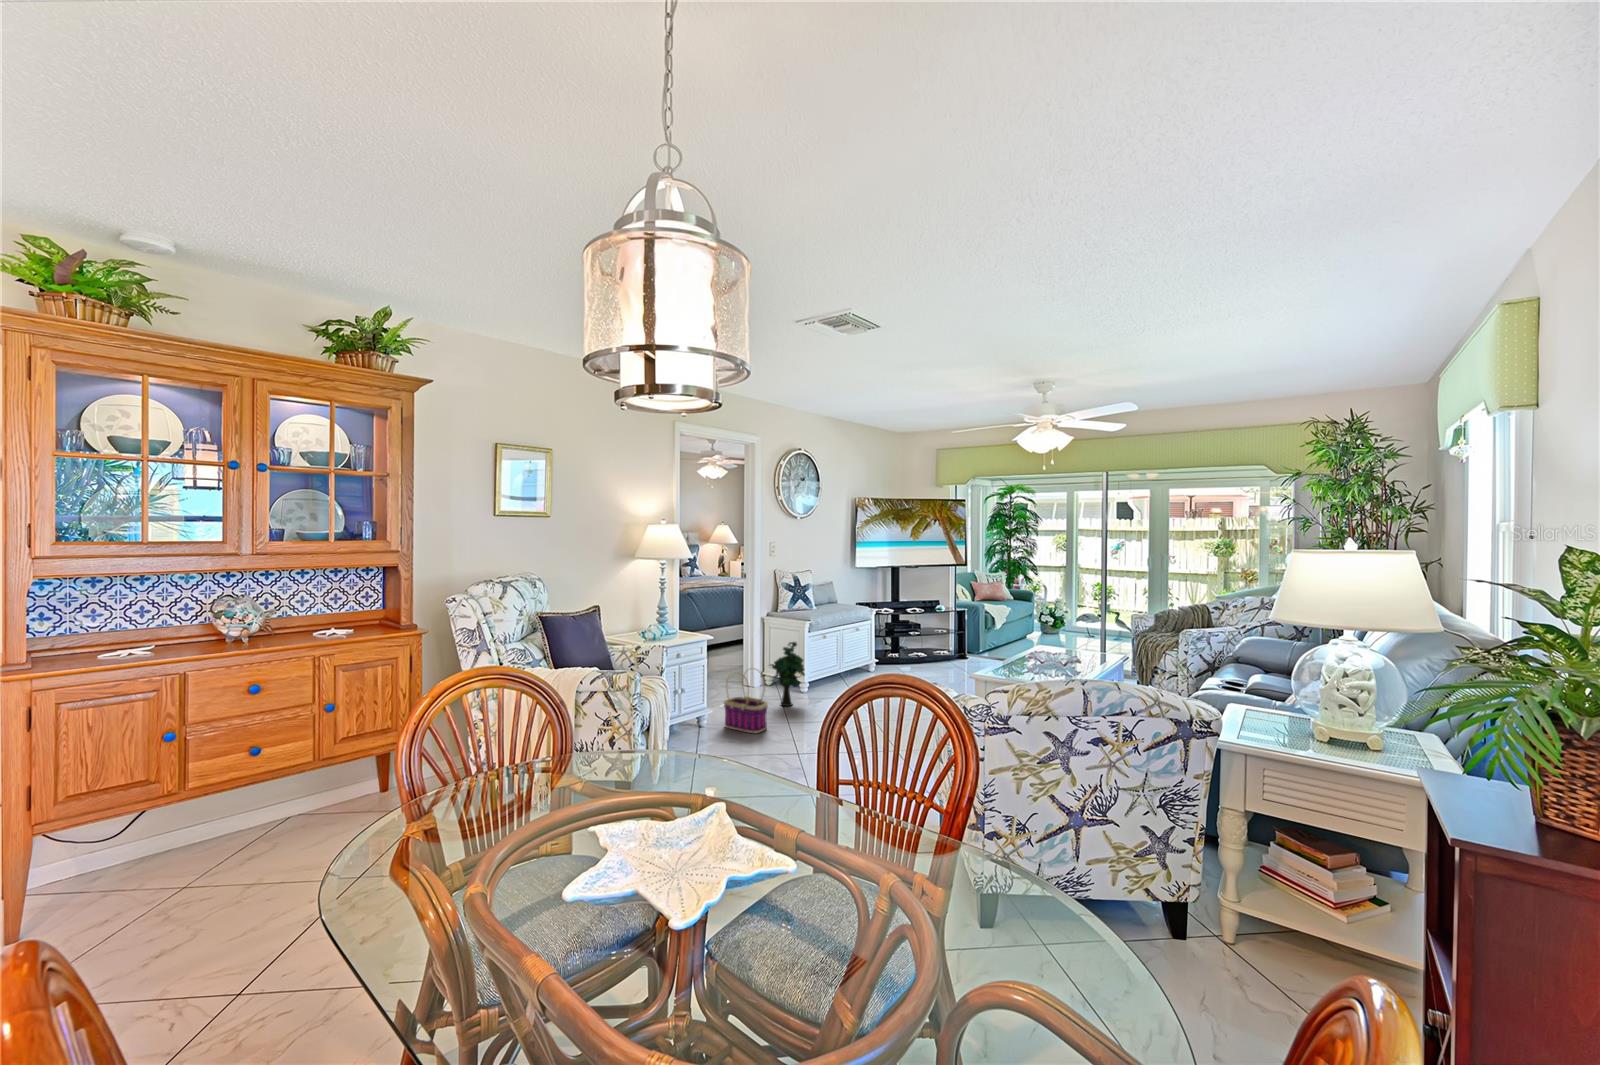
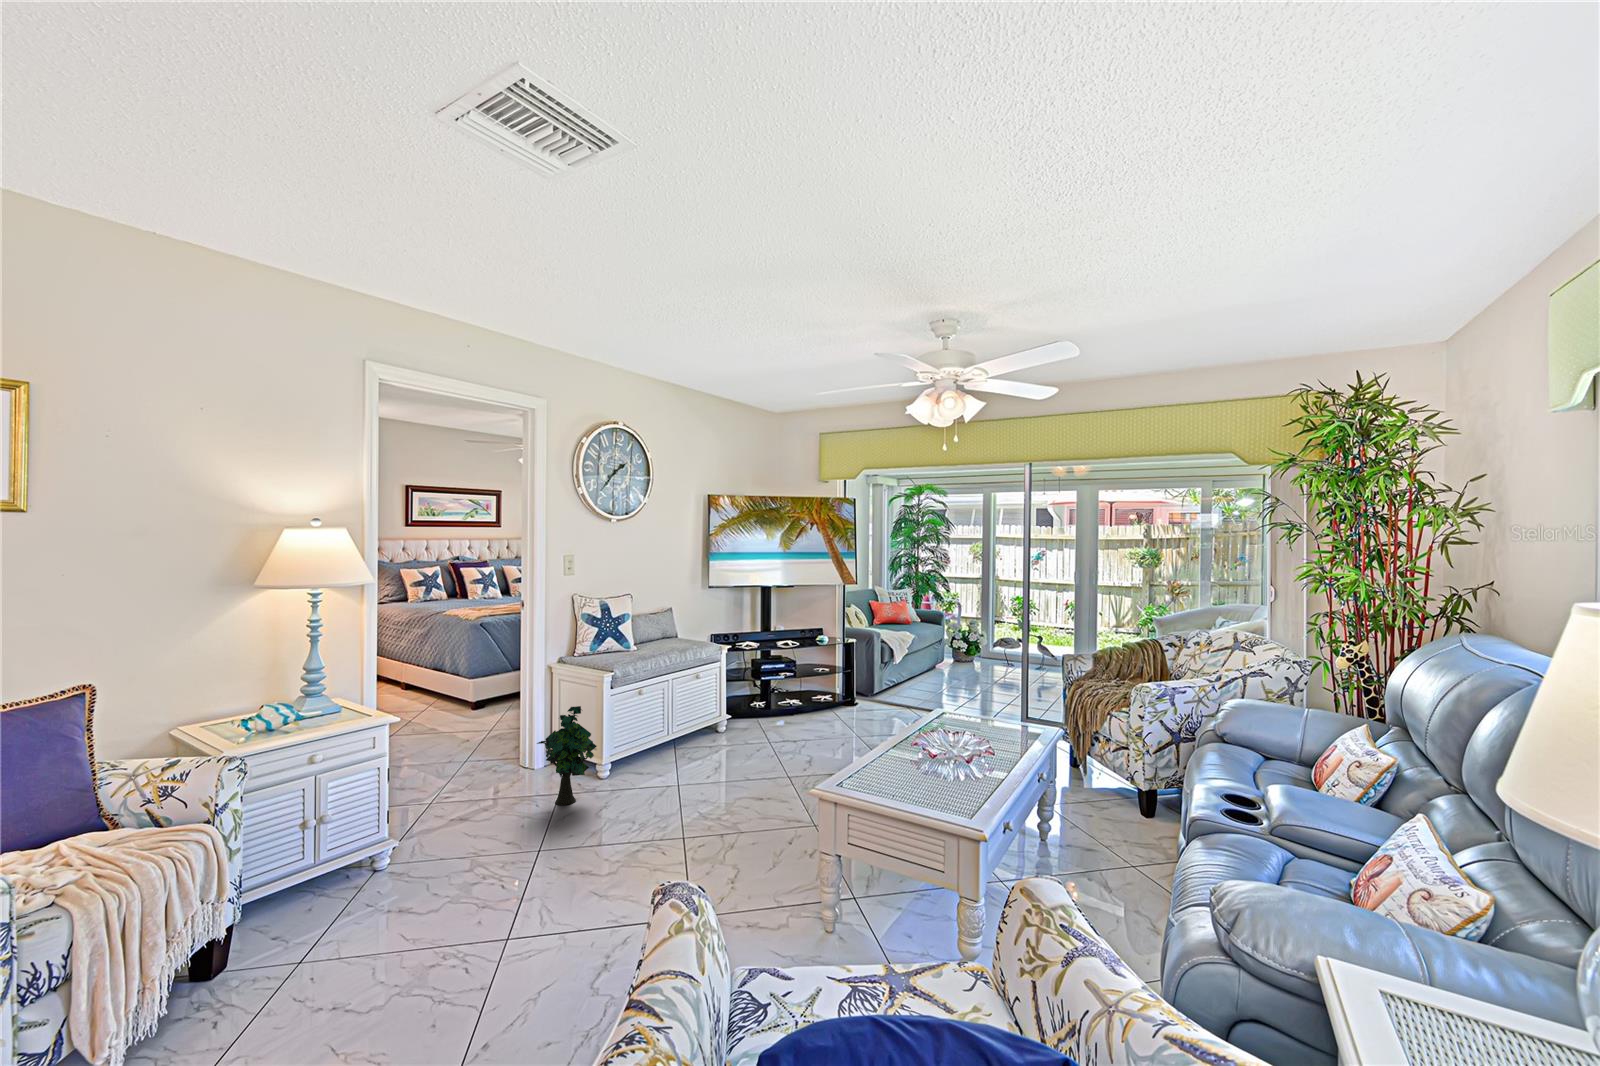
basket: present [724,669,768,733] -> none [433,759,505,871]

